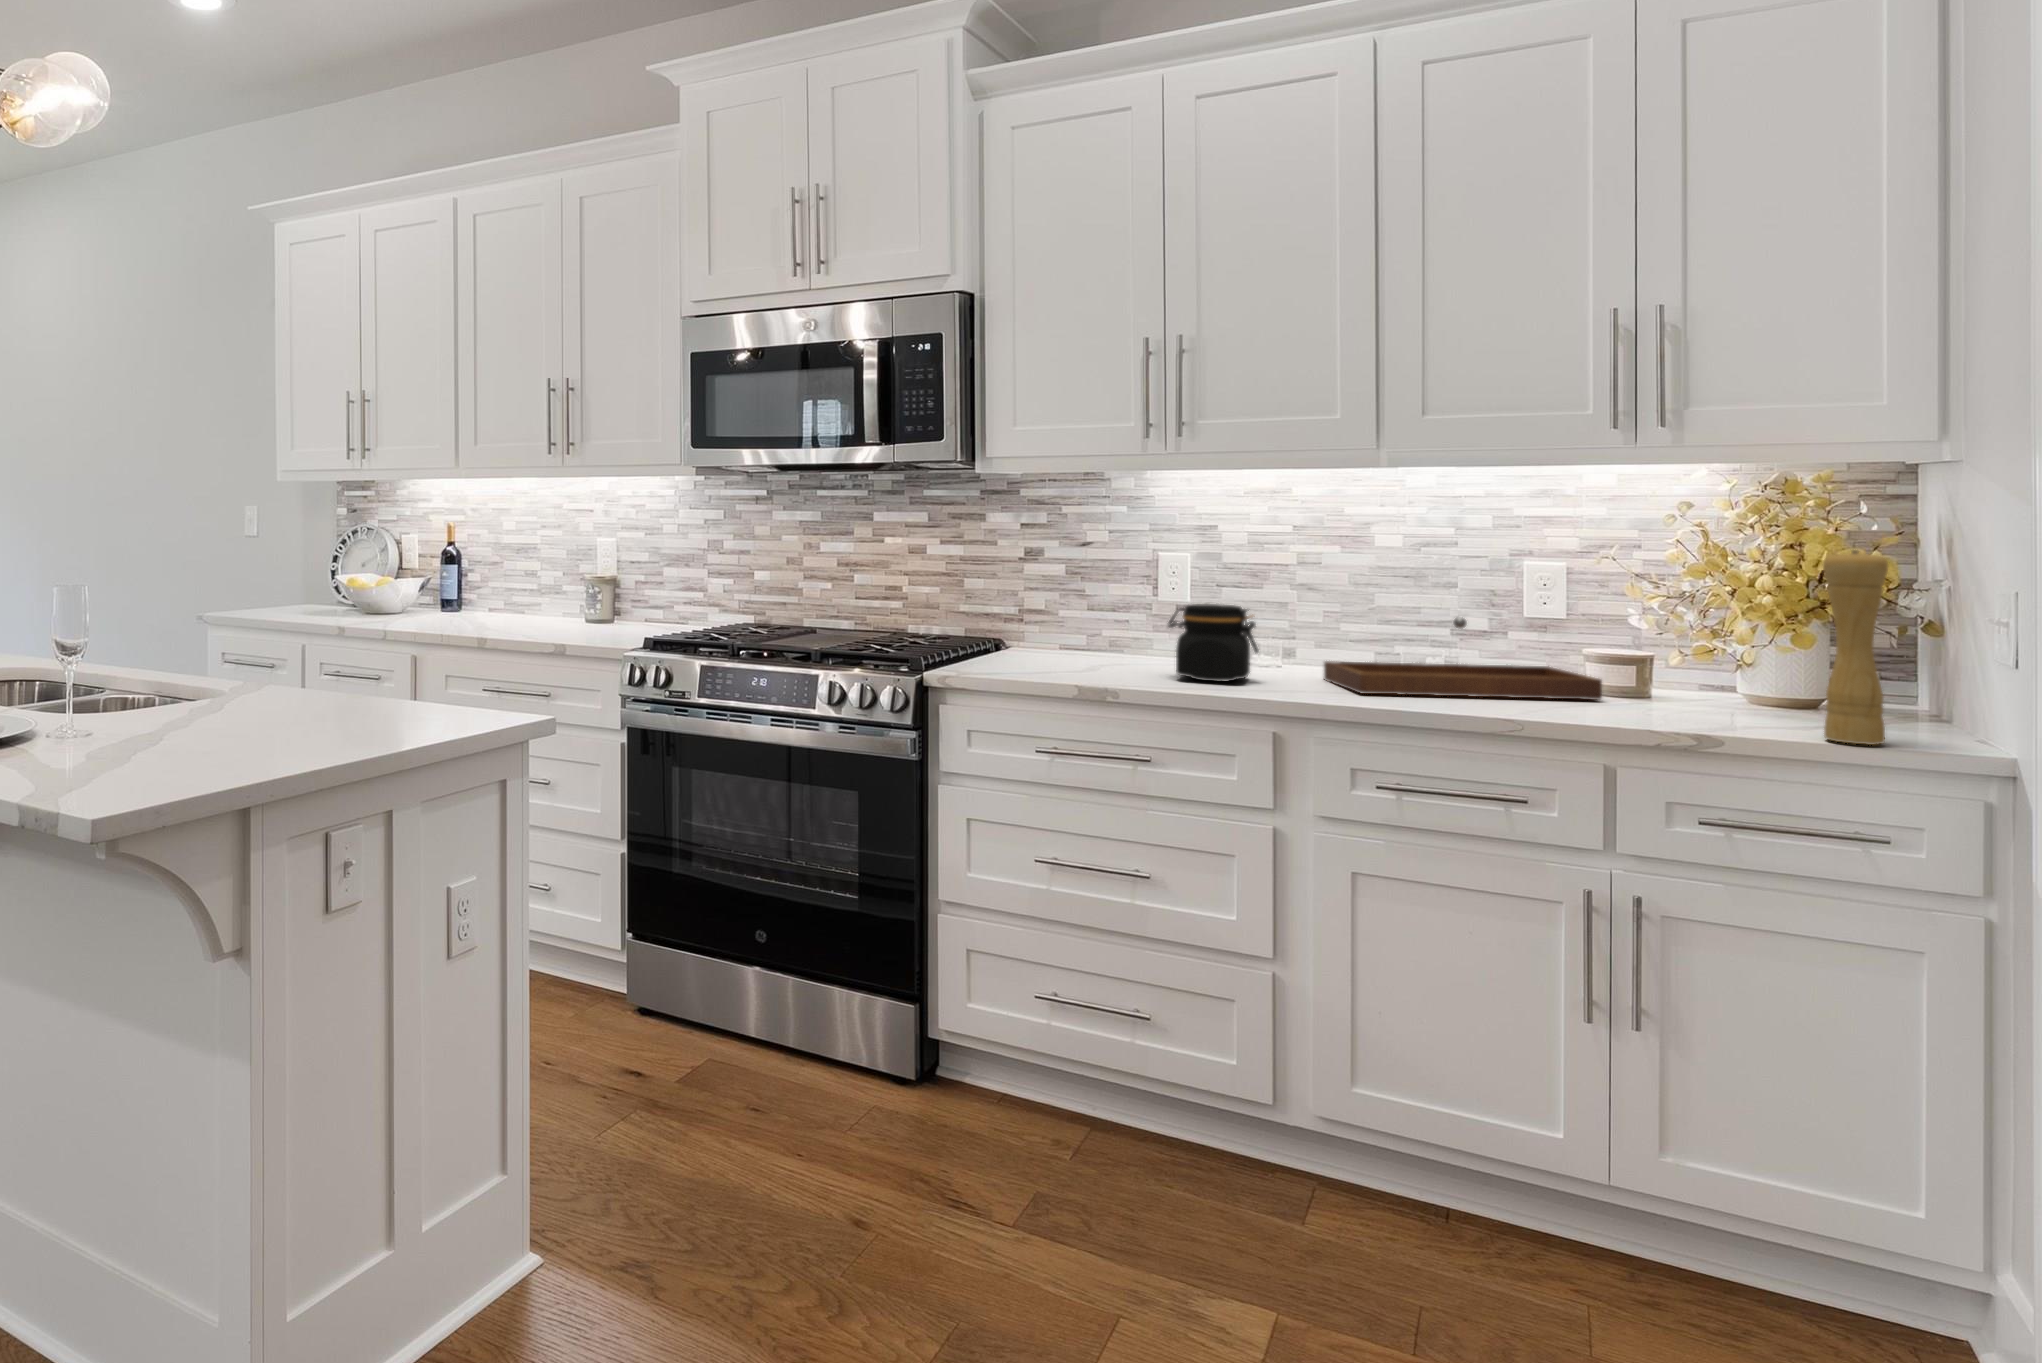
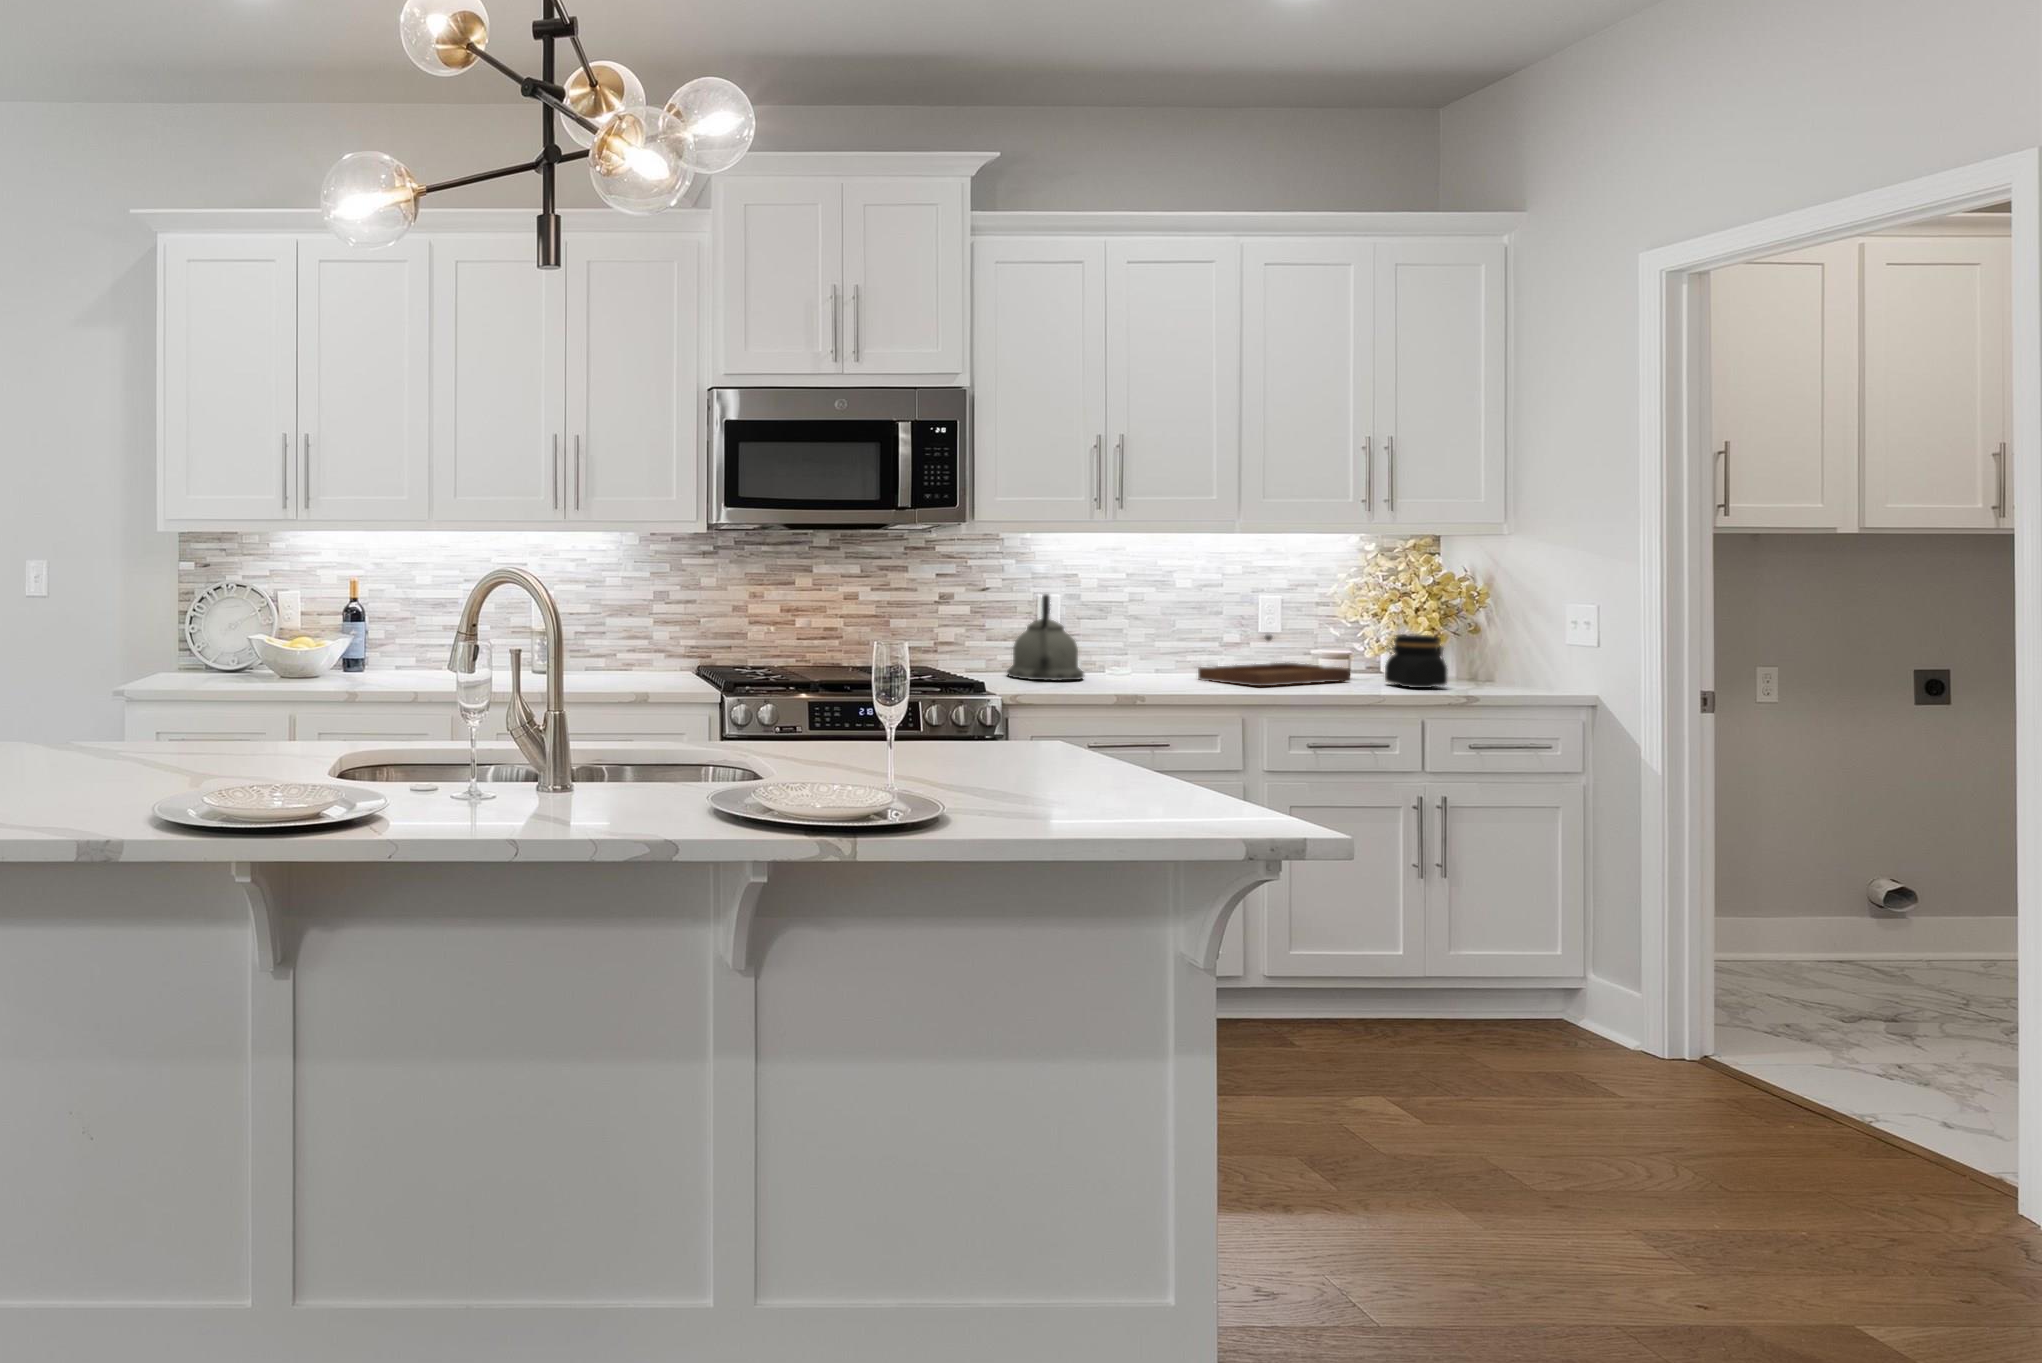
kettle: none [1031,549,1142,666] -> present [1007,594,1084,681]
pepper mill: present [1823,550,1888,745] -> none [1494,588,1526,694]
jar: present [1168,604,1258,682] -> present [1385,634,1448,688]

